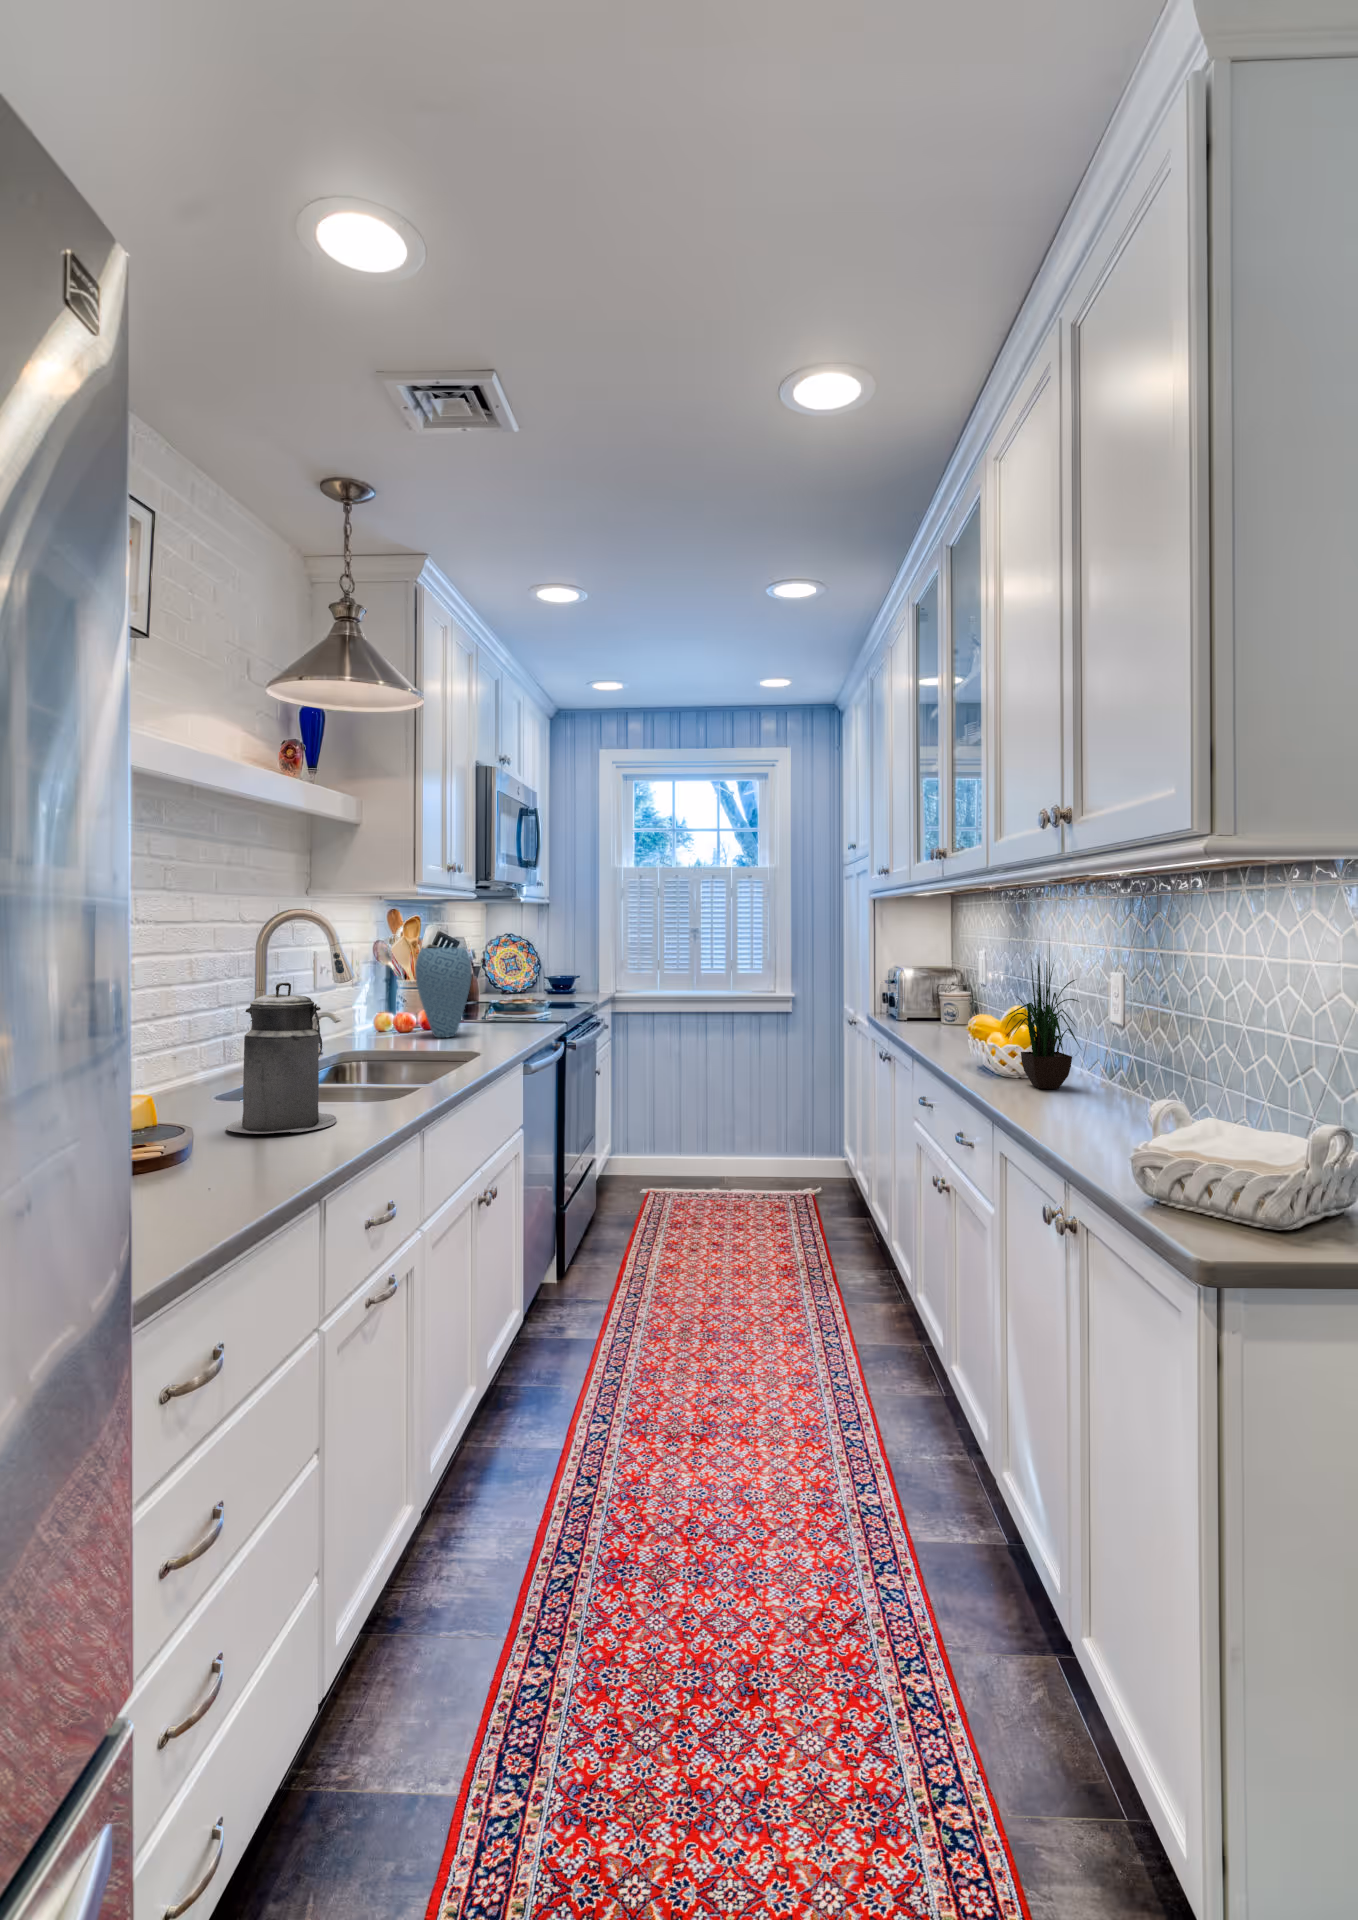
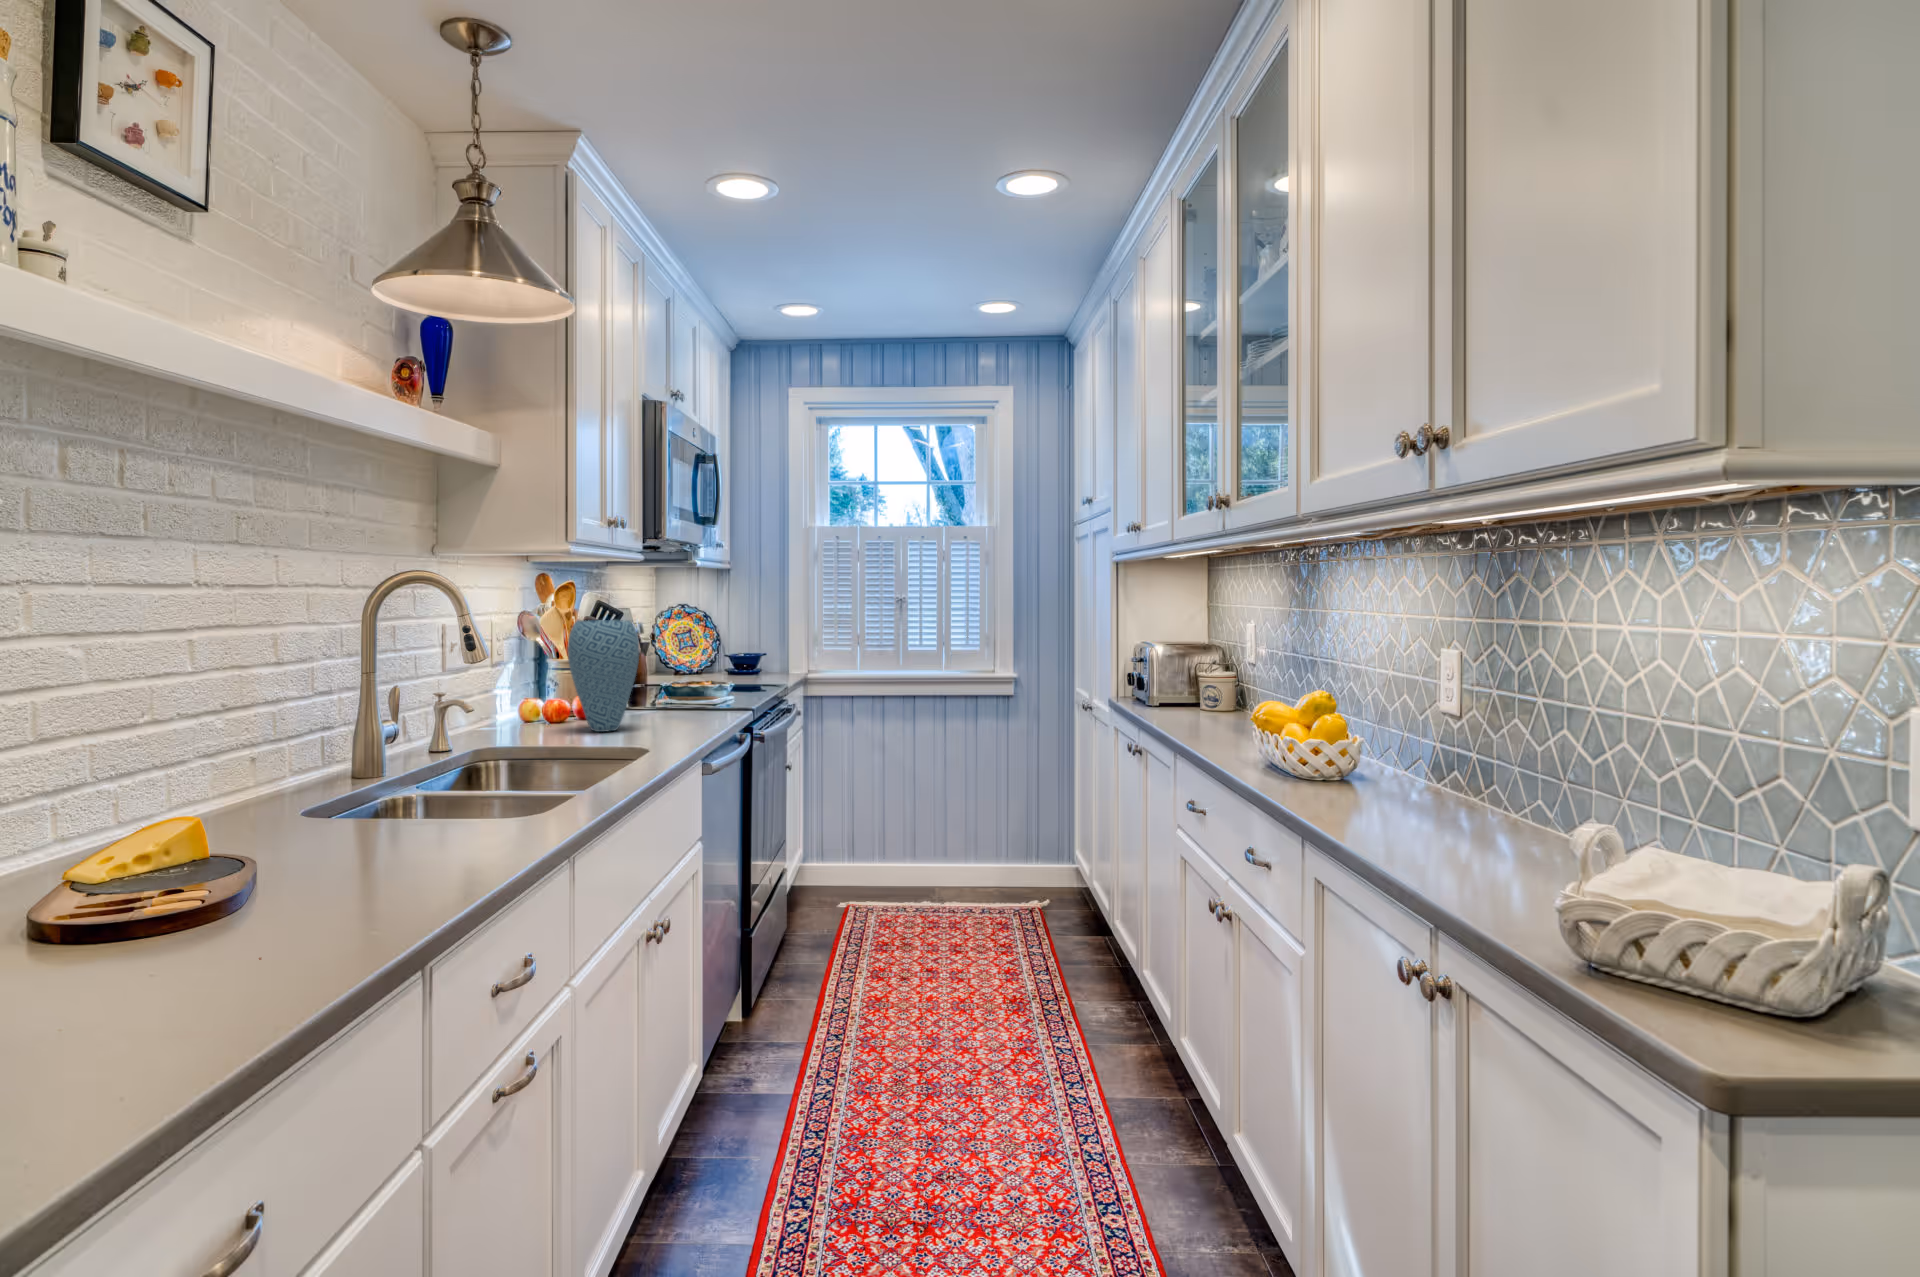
potted plant: present [1007,948,1081,1089] -> none [1299,608,1404,800]
canister: present [226,983,337,1134] -> none [299,669,458,877]

